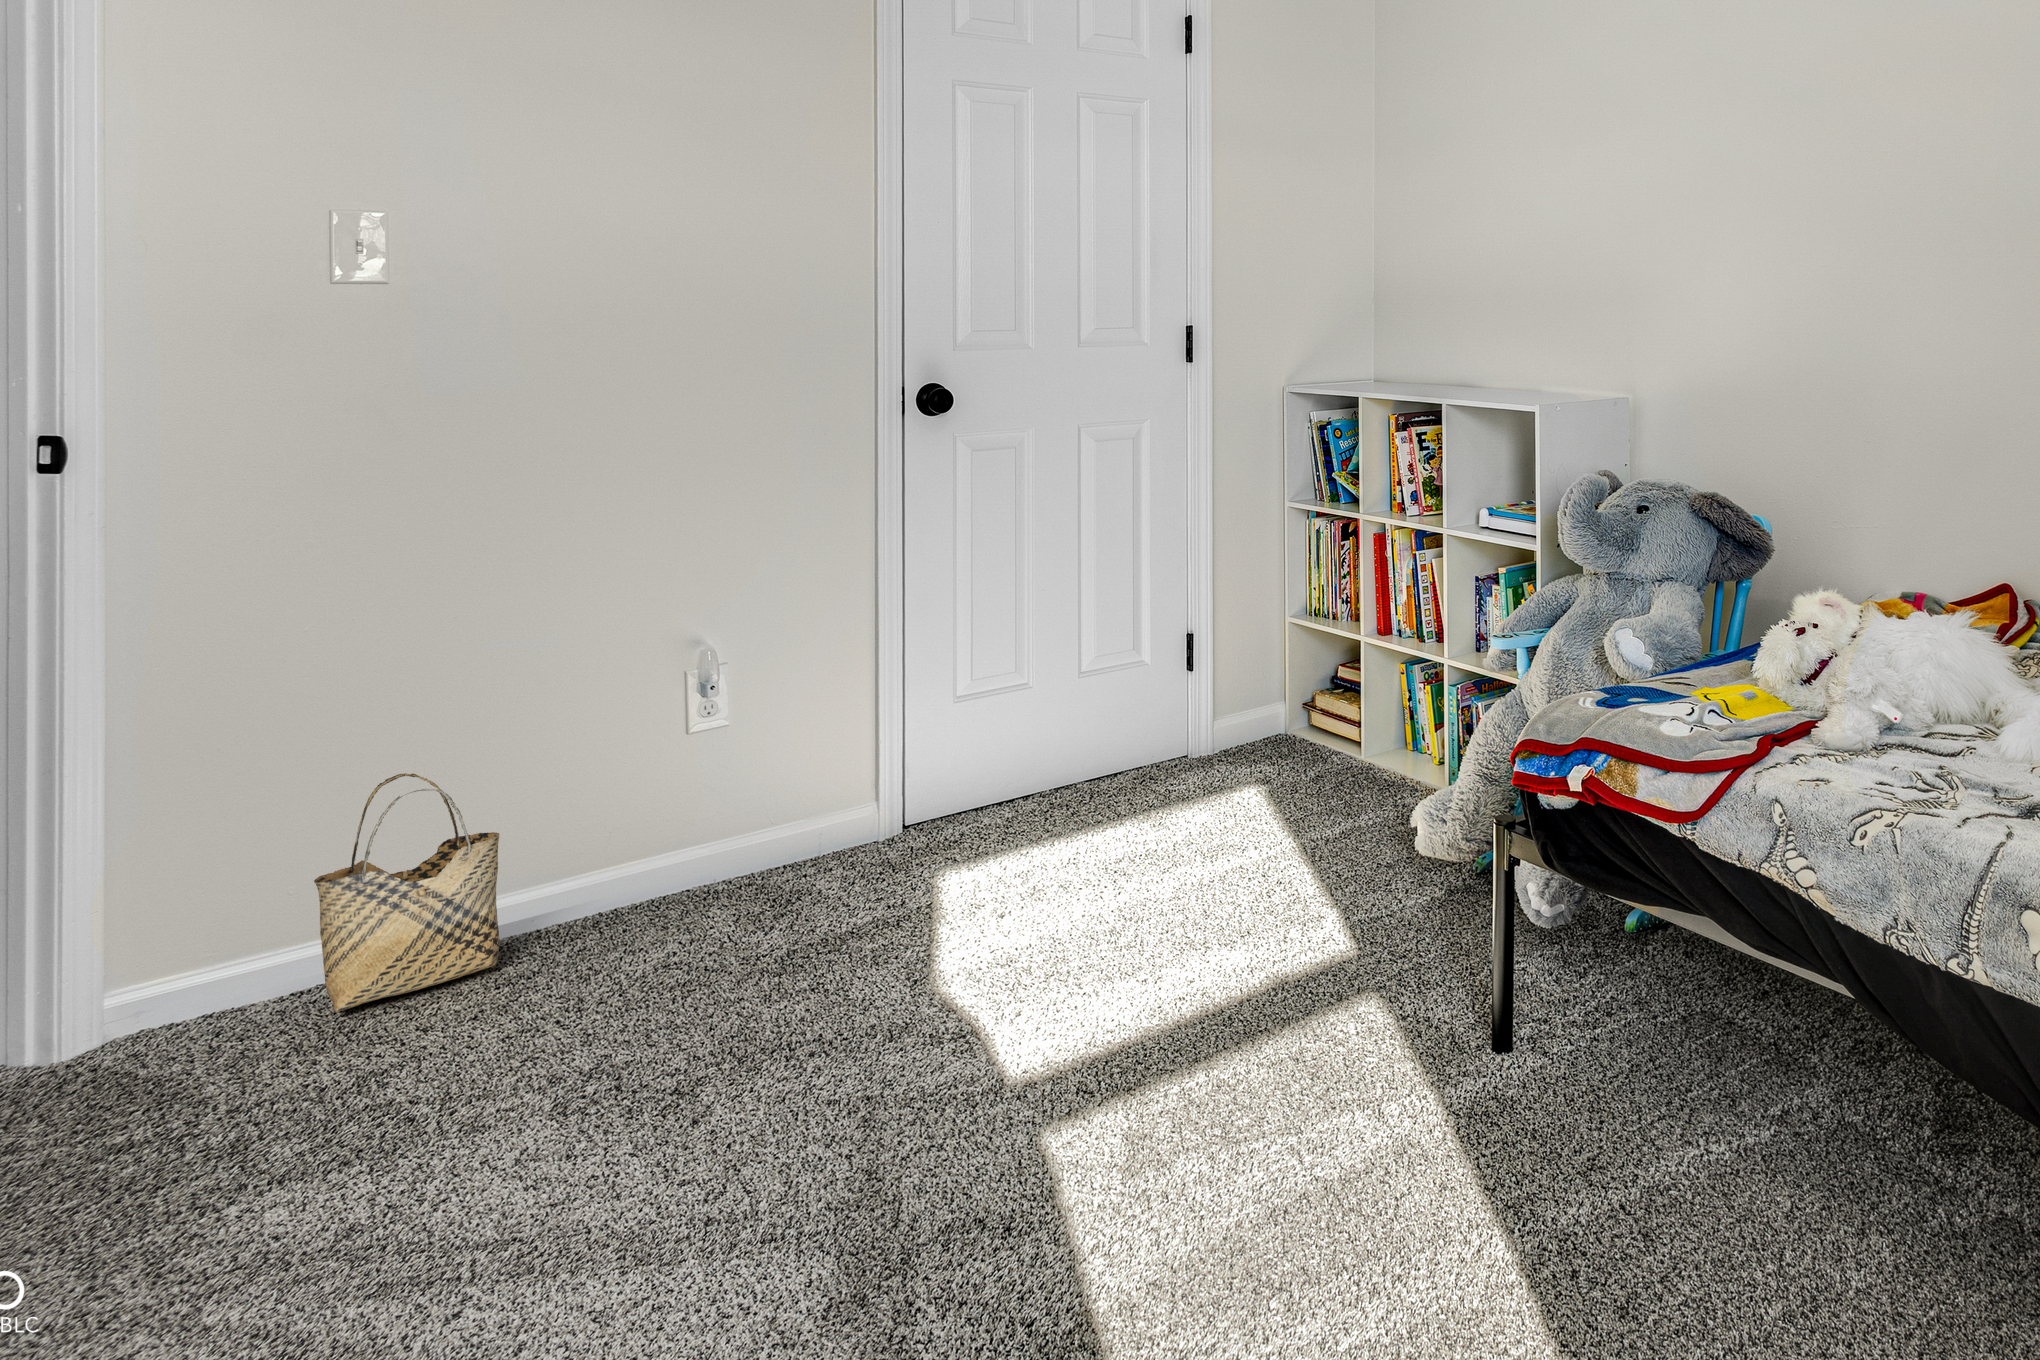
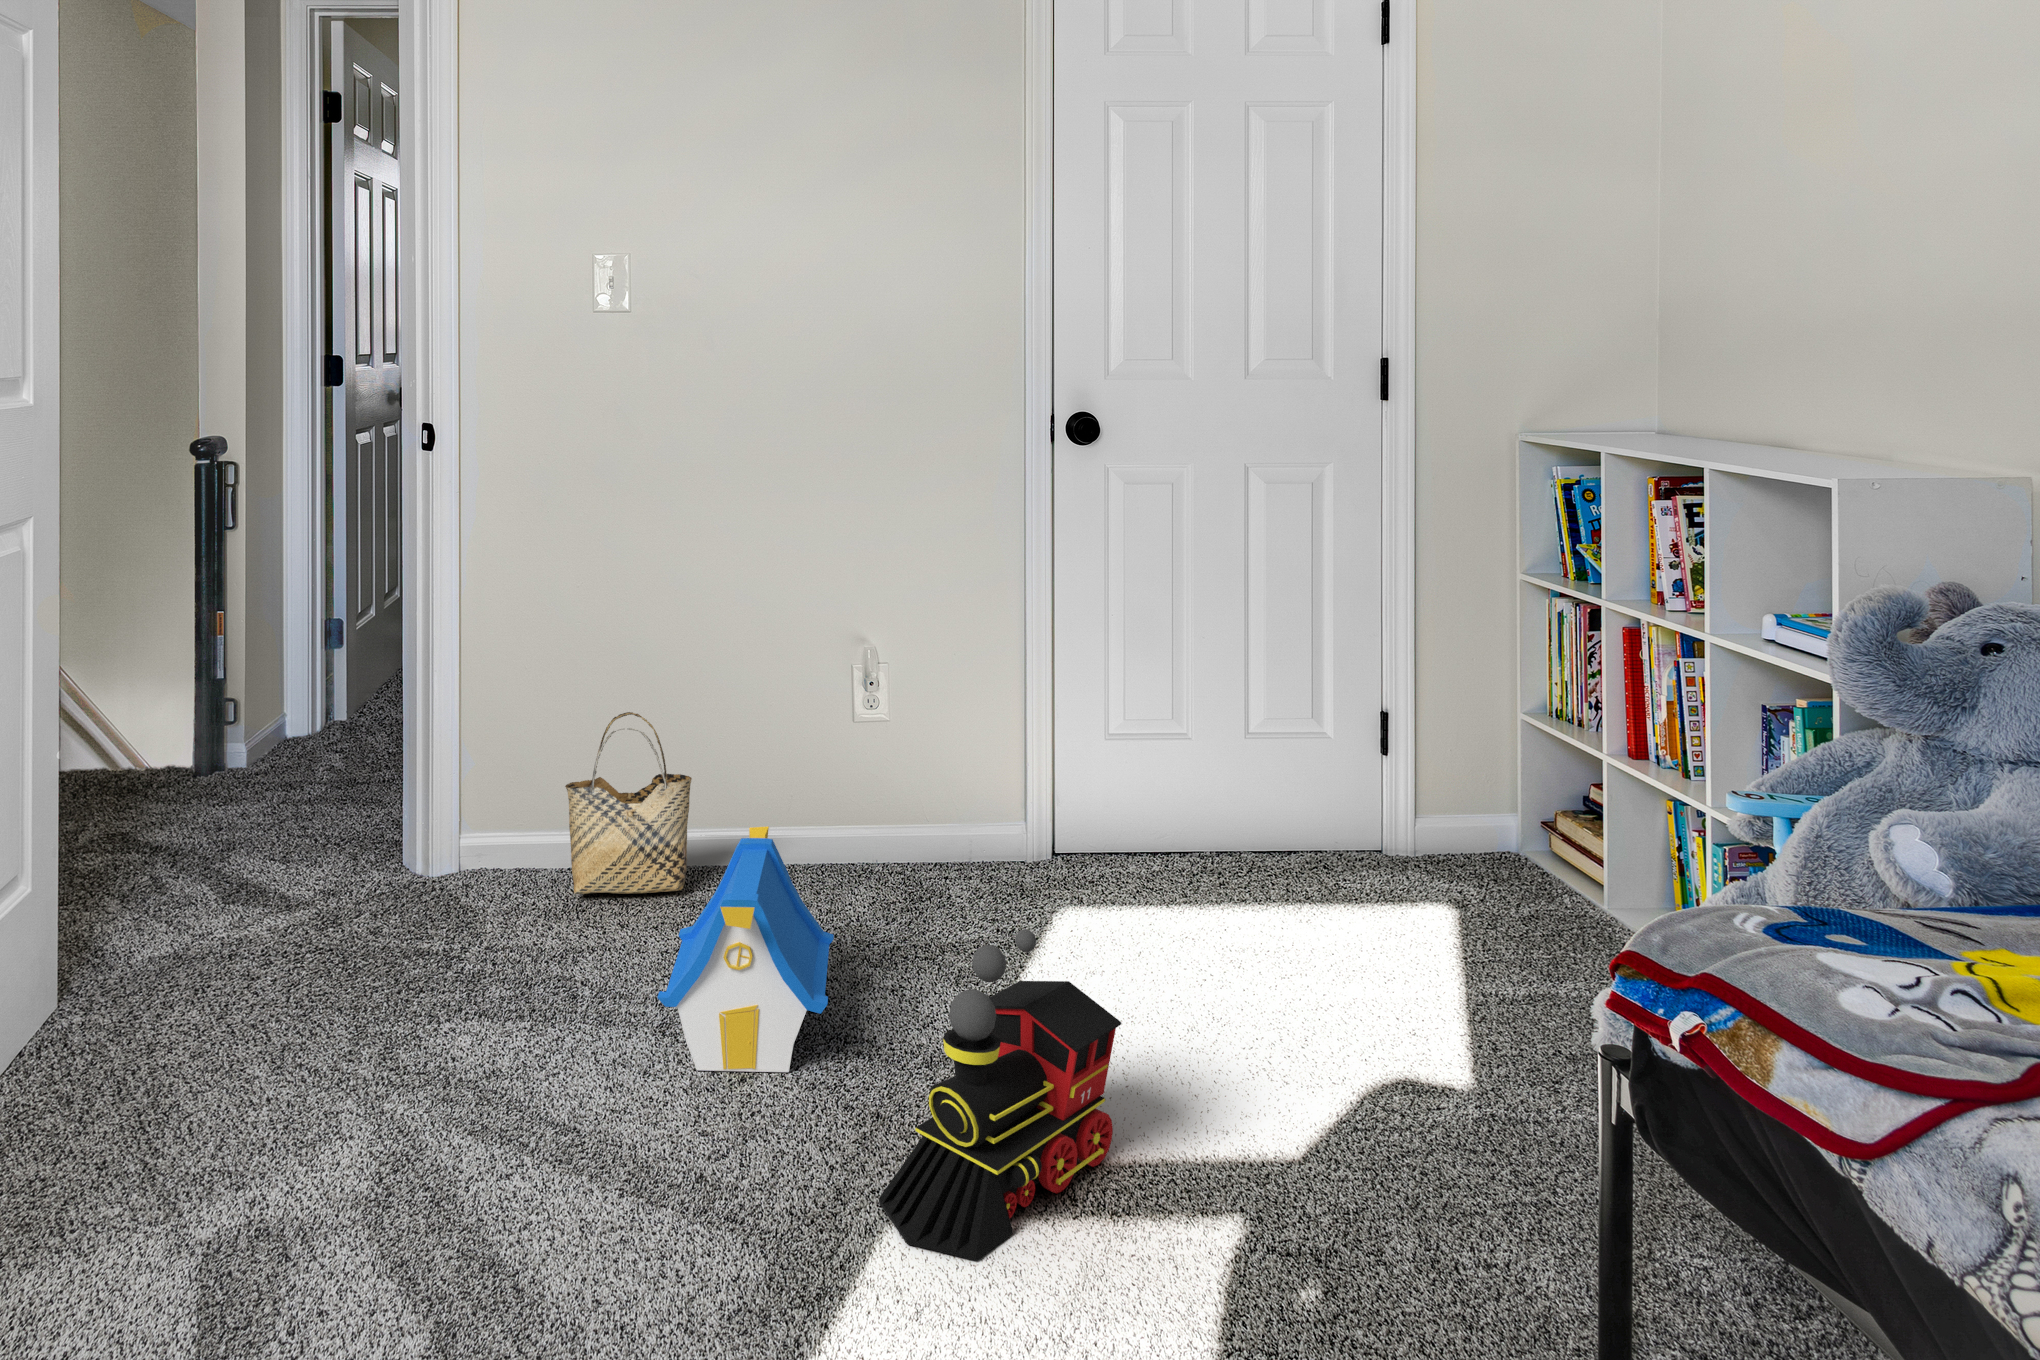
toy house: none [561,851,793,1131] -> present [658,827,834,1072]
toy train: none [916,860,1113,1186] -> present [879,929,1121,1260]

